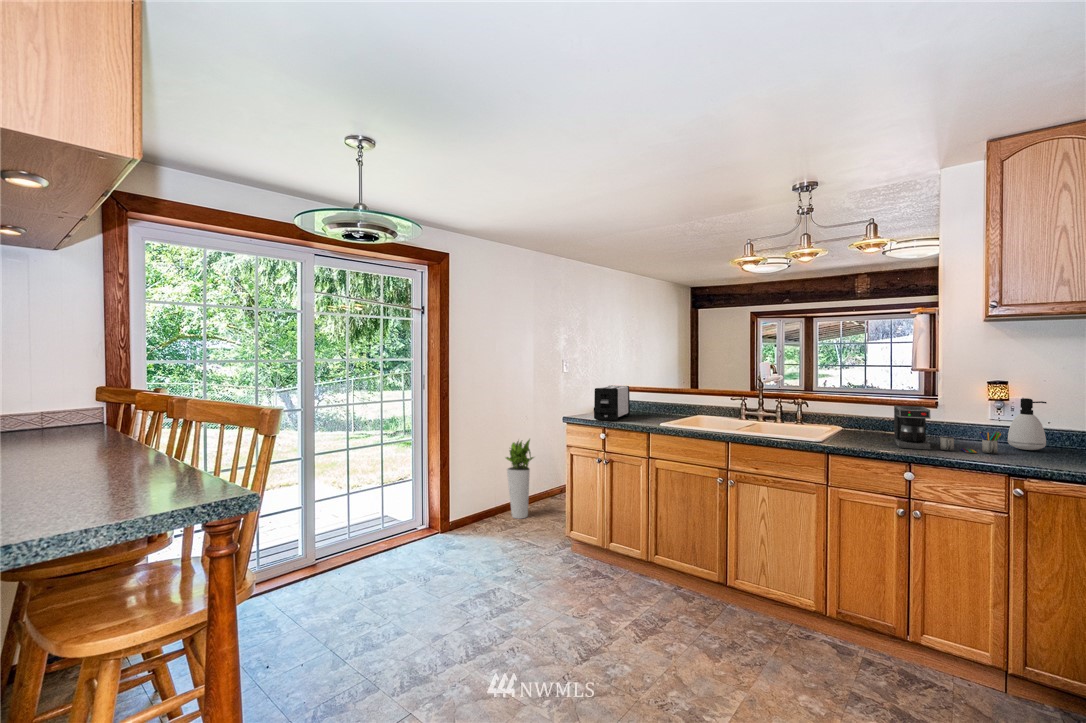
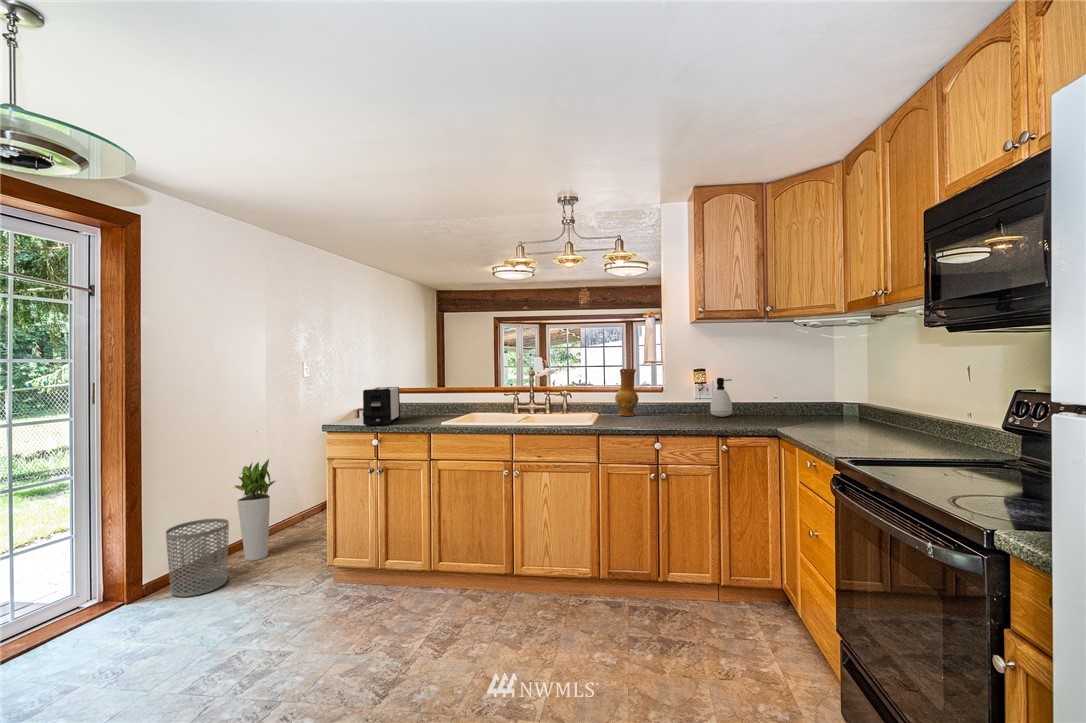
ceramic jug: none [865,379,897,436] -> present [615,369,638,416]
coffee maker: present [894,406,1001,454] -> none [639,389,710,423]
waste bin: none [458,480,498,537] -> present [166,518,229,597]

